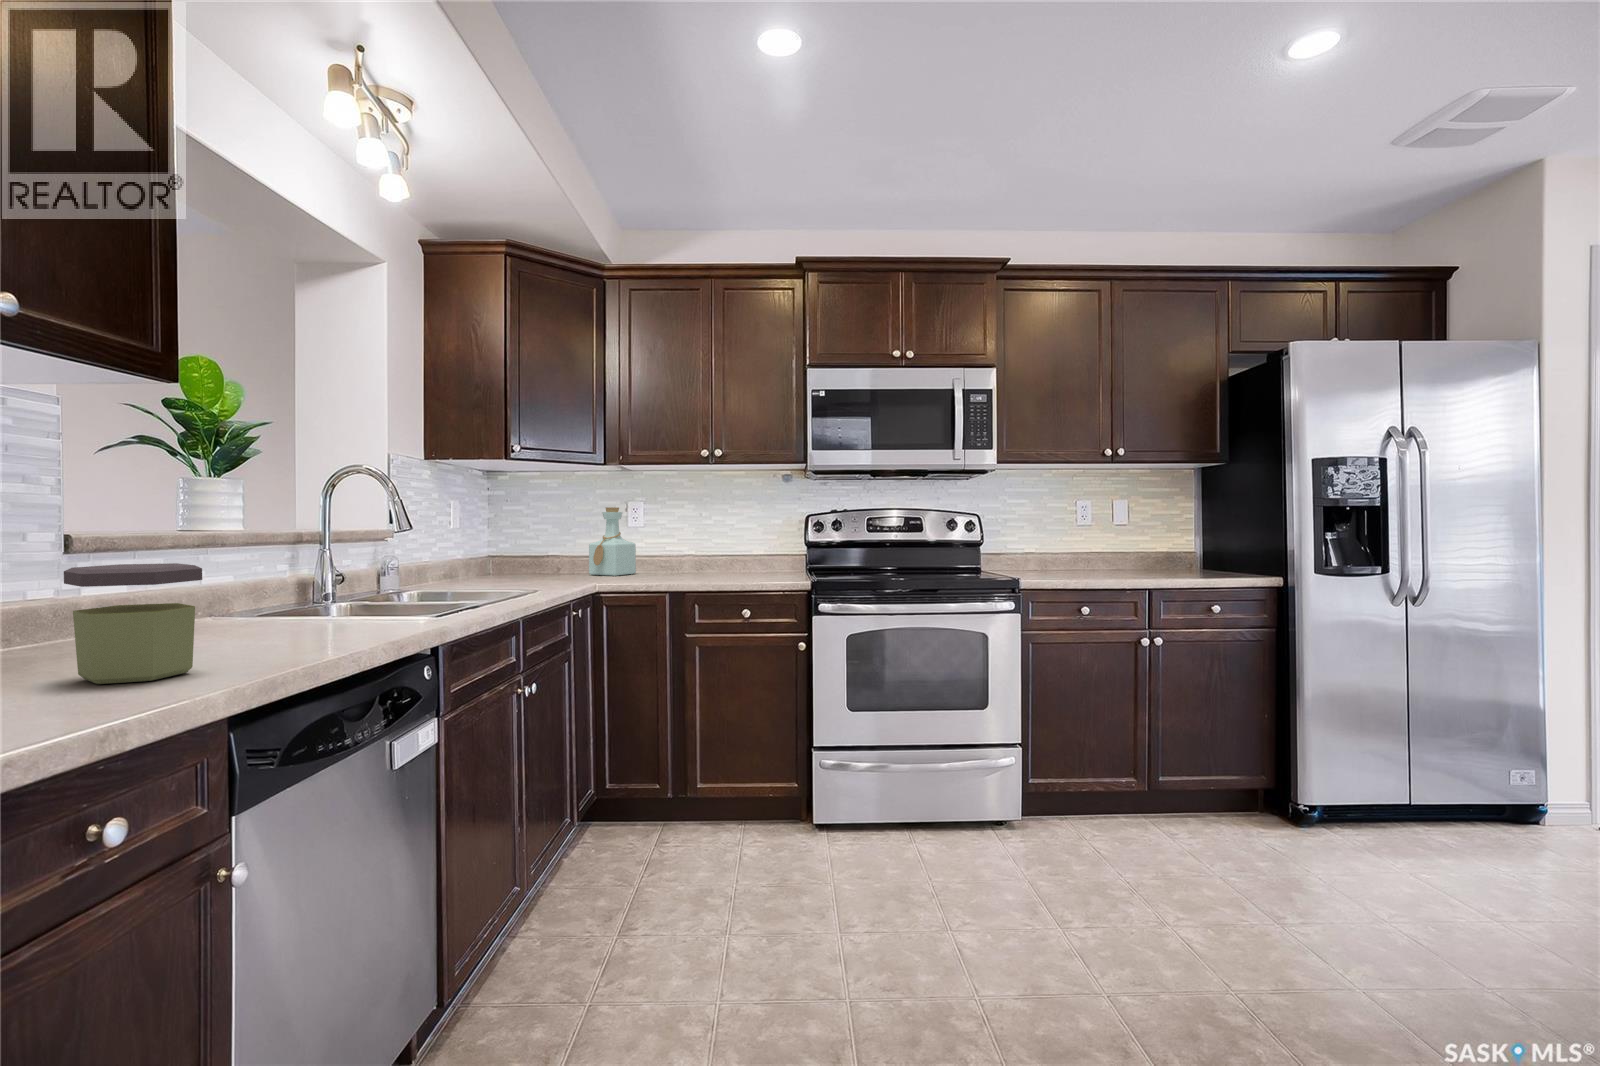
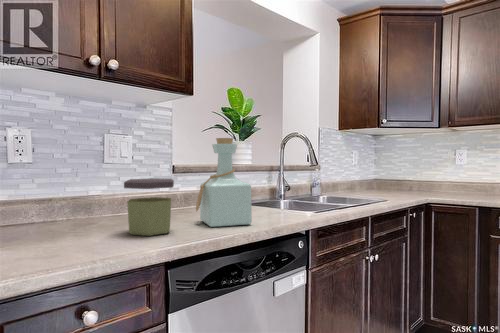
bottle: present [589,507,636,576] -> present [196,138,252,227]

